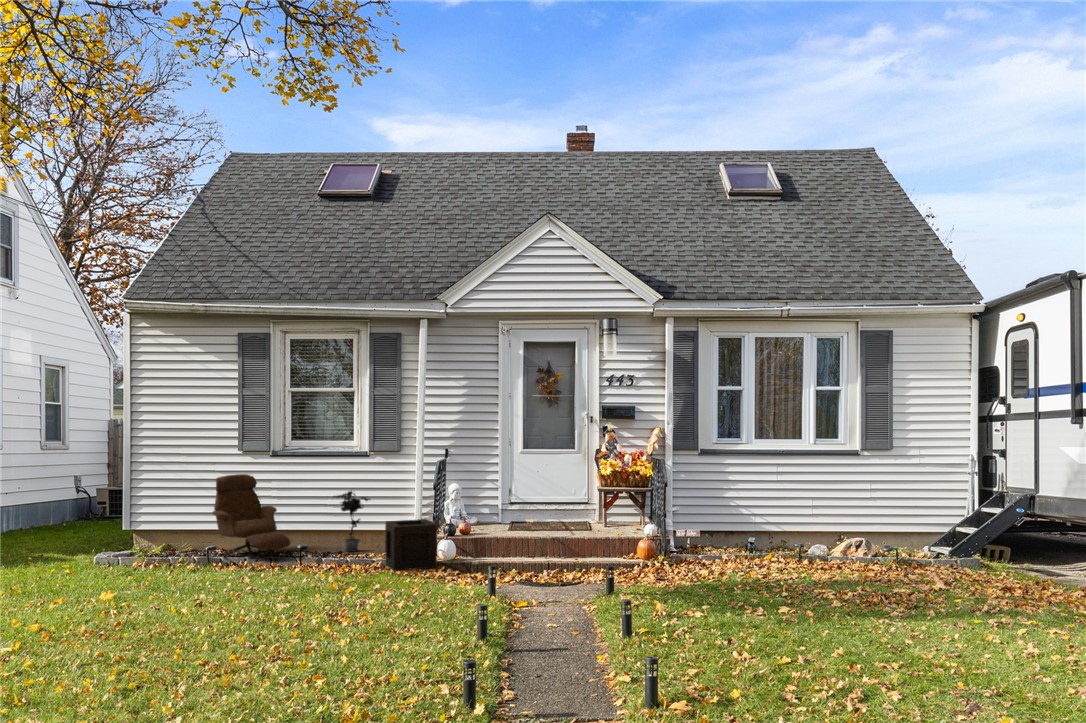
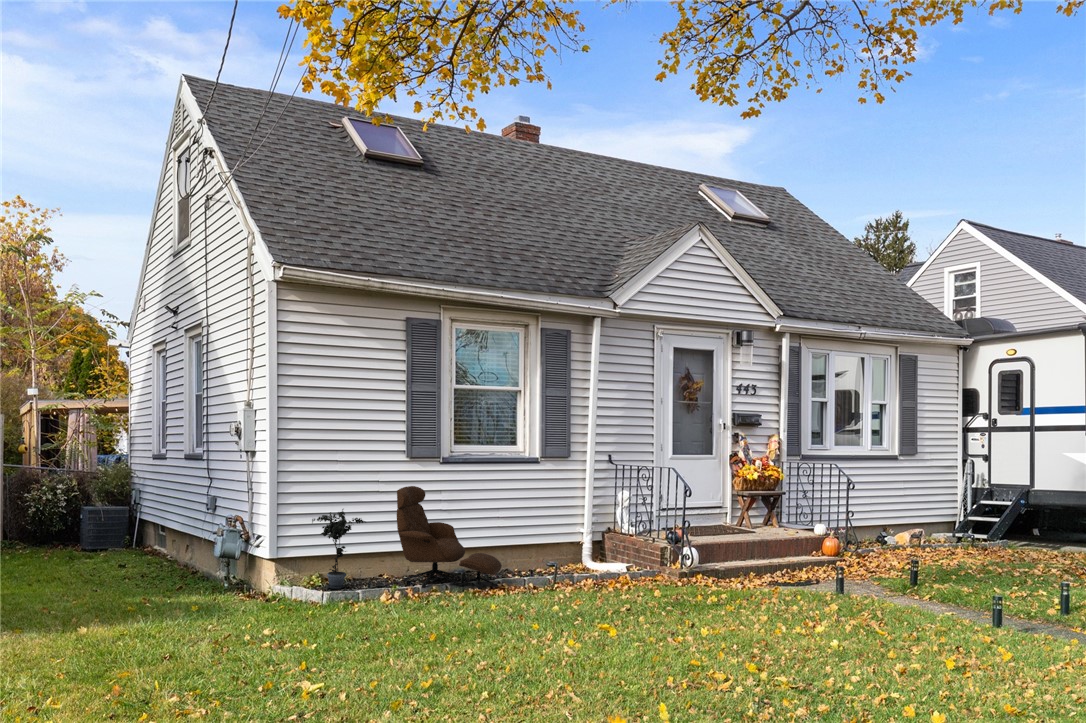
potted plant: present [334,491,370,552] -> present [312,509,366,589]
wooden crate: present [385,519,437,571] -> none [618,529,682,586]

